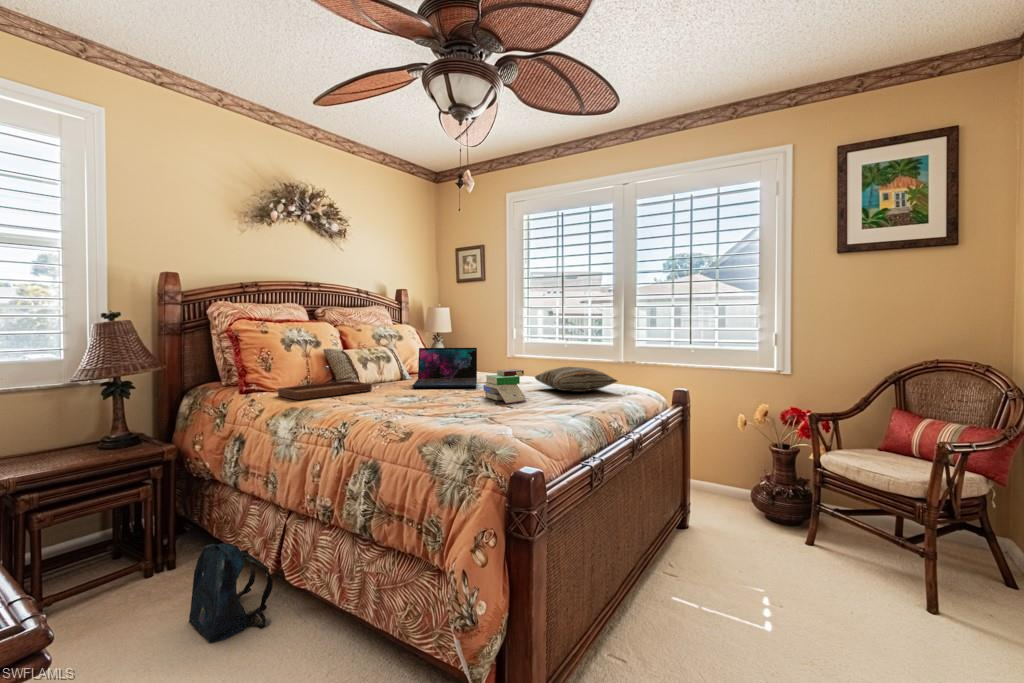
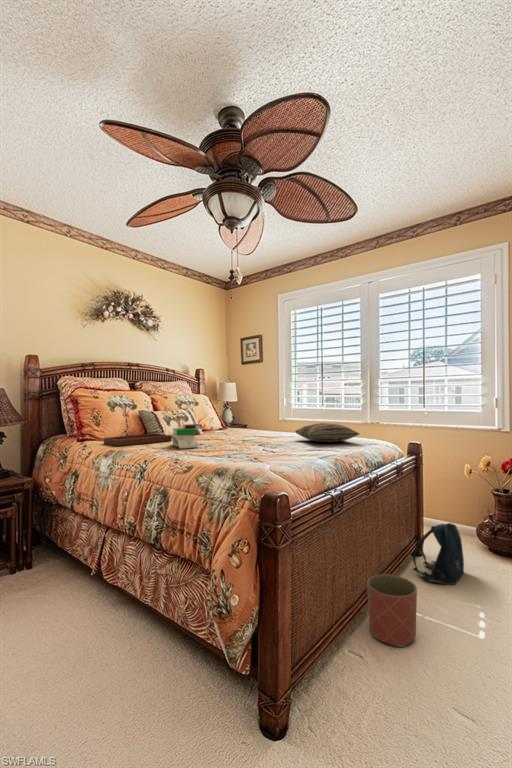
laptop: present [412,348,477,388] -> none [202,409,252,439]
book: present [484,369,526,404] -> present [172,424,202,449]
backpack: present [189,543,273,643] -> present [413,523,464,585]
planter: none [632,557,693,645] -> present [367,574,417,647]

